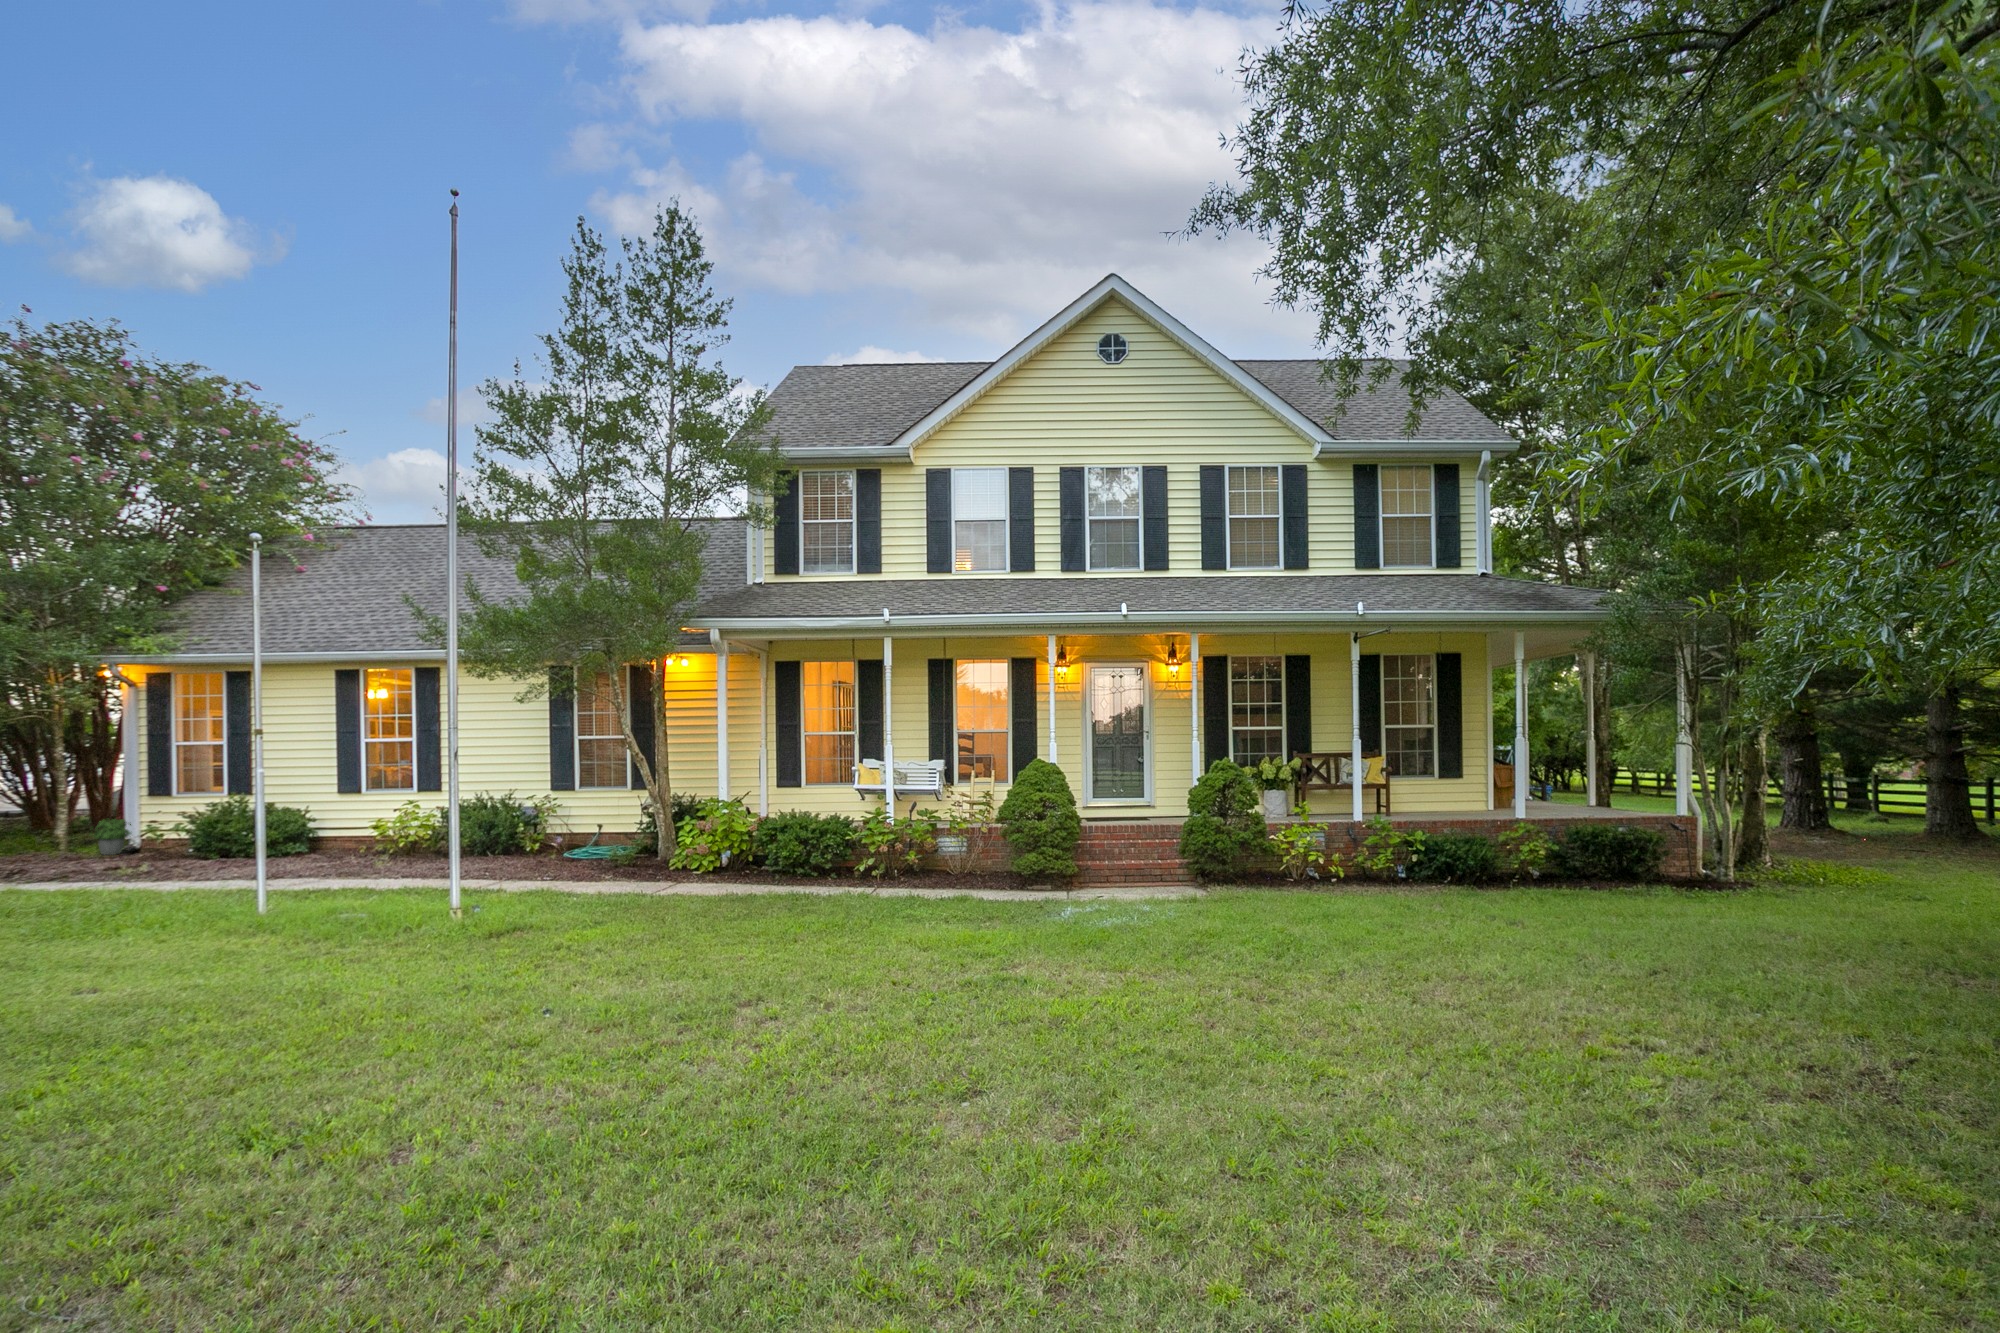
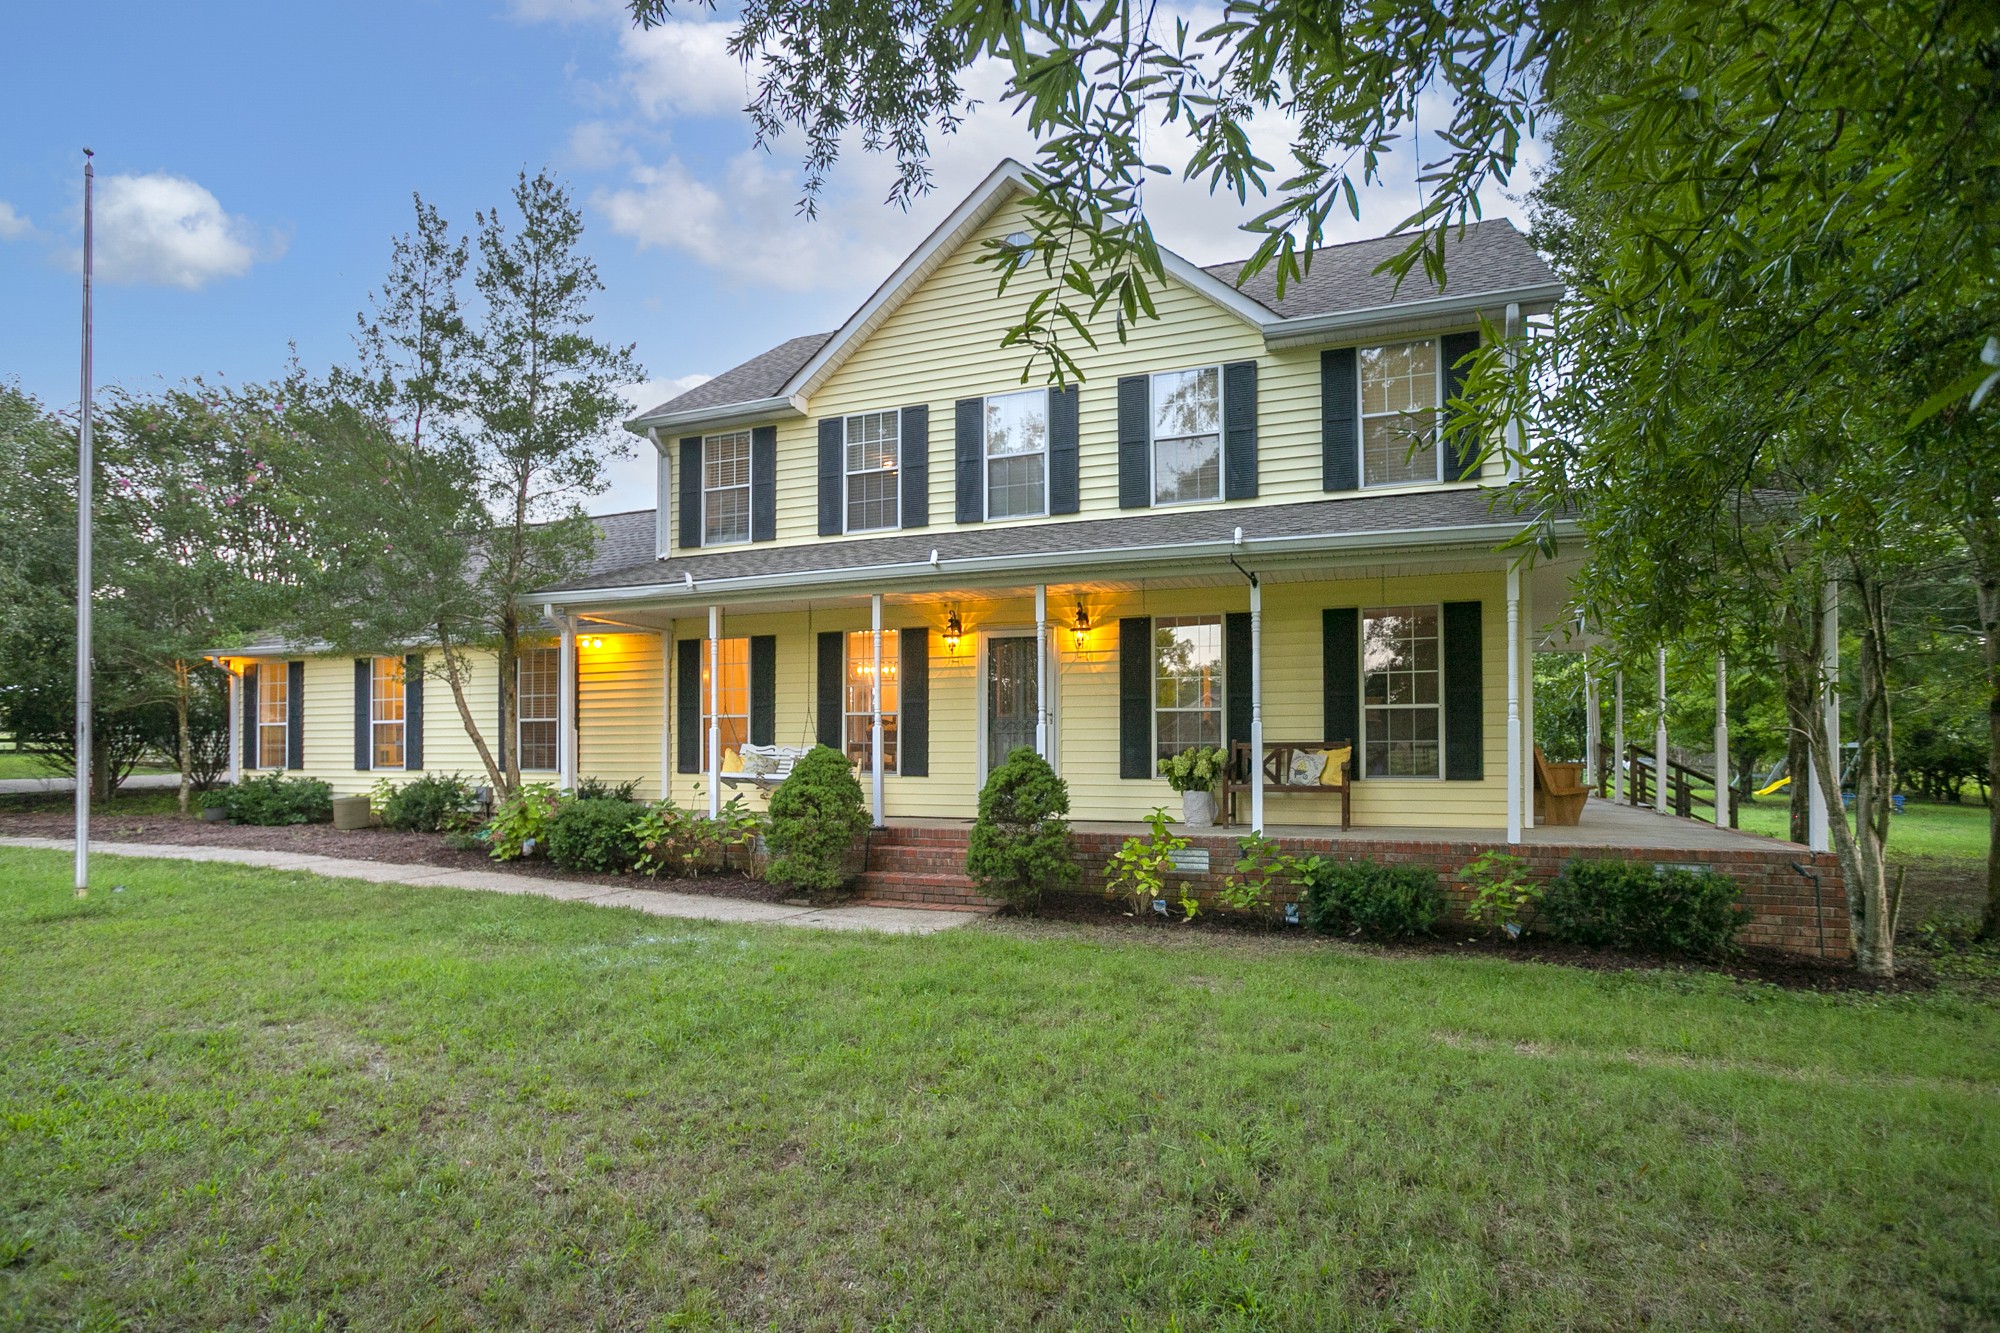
woven basket: none [321,821,362,857] -> present [333,797,371,830]

